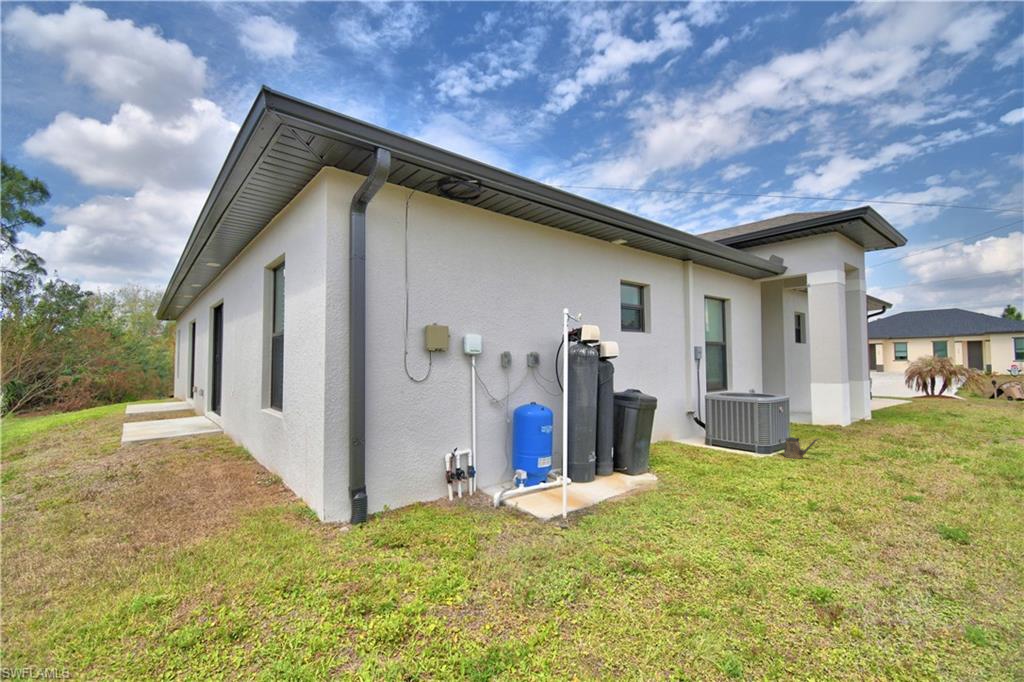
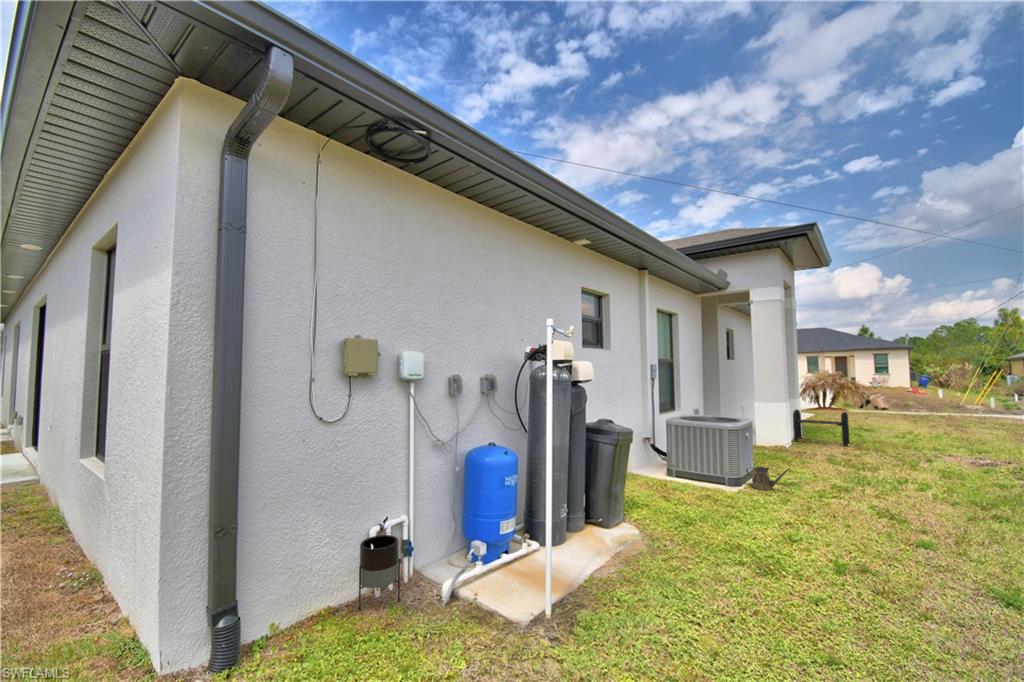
bench: none [861,392,926,429] -> present [793,409,850,446]
planter: none [438,460,465,505] -> present [359,535,400,609]

